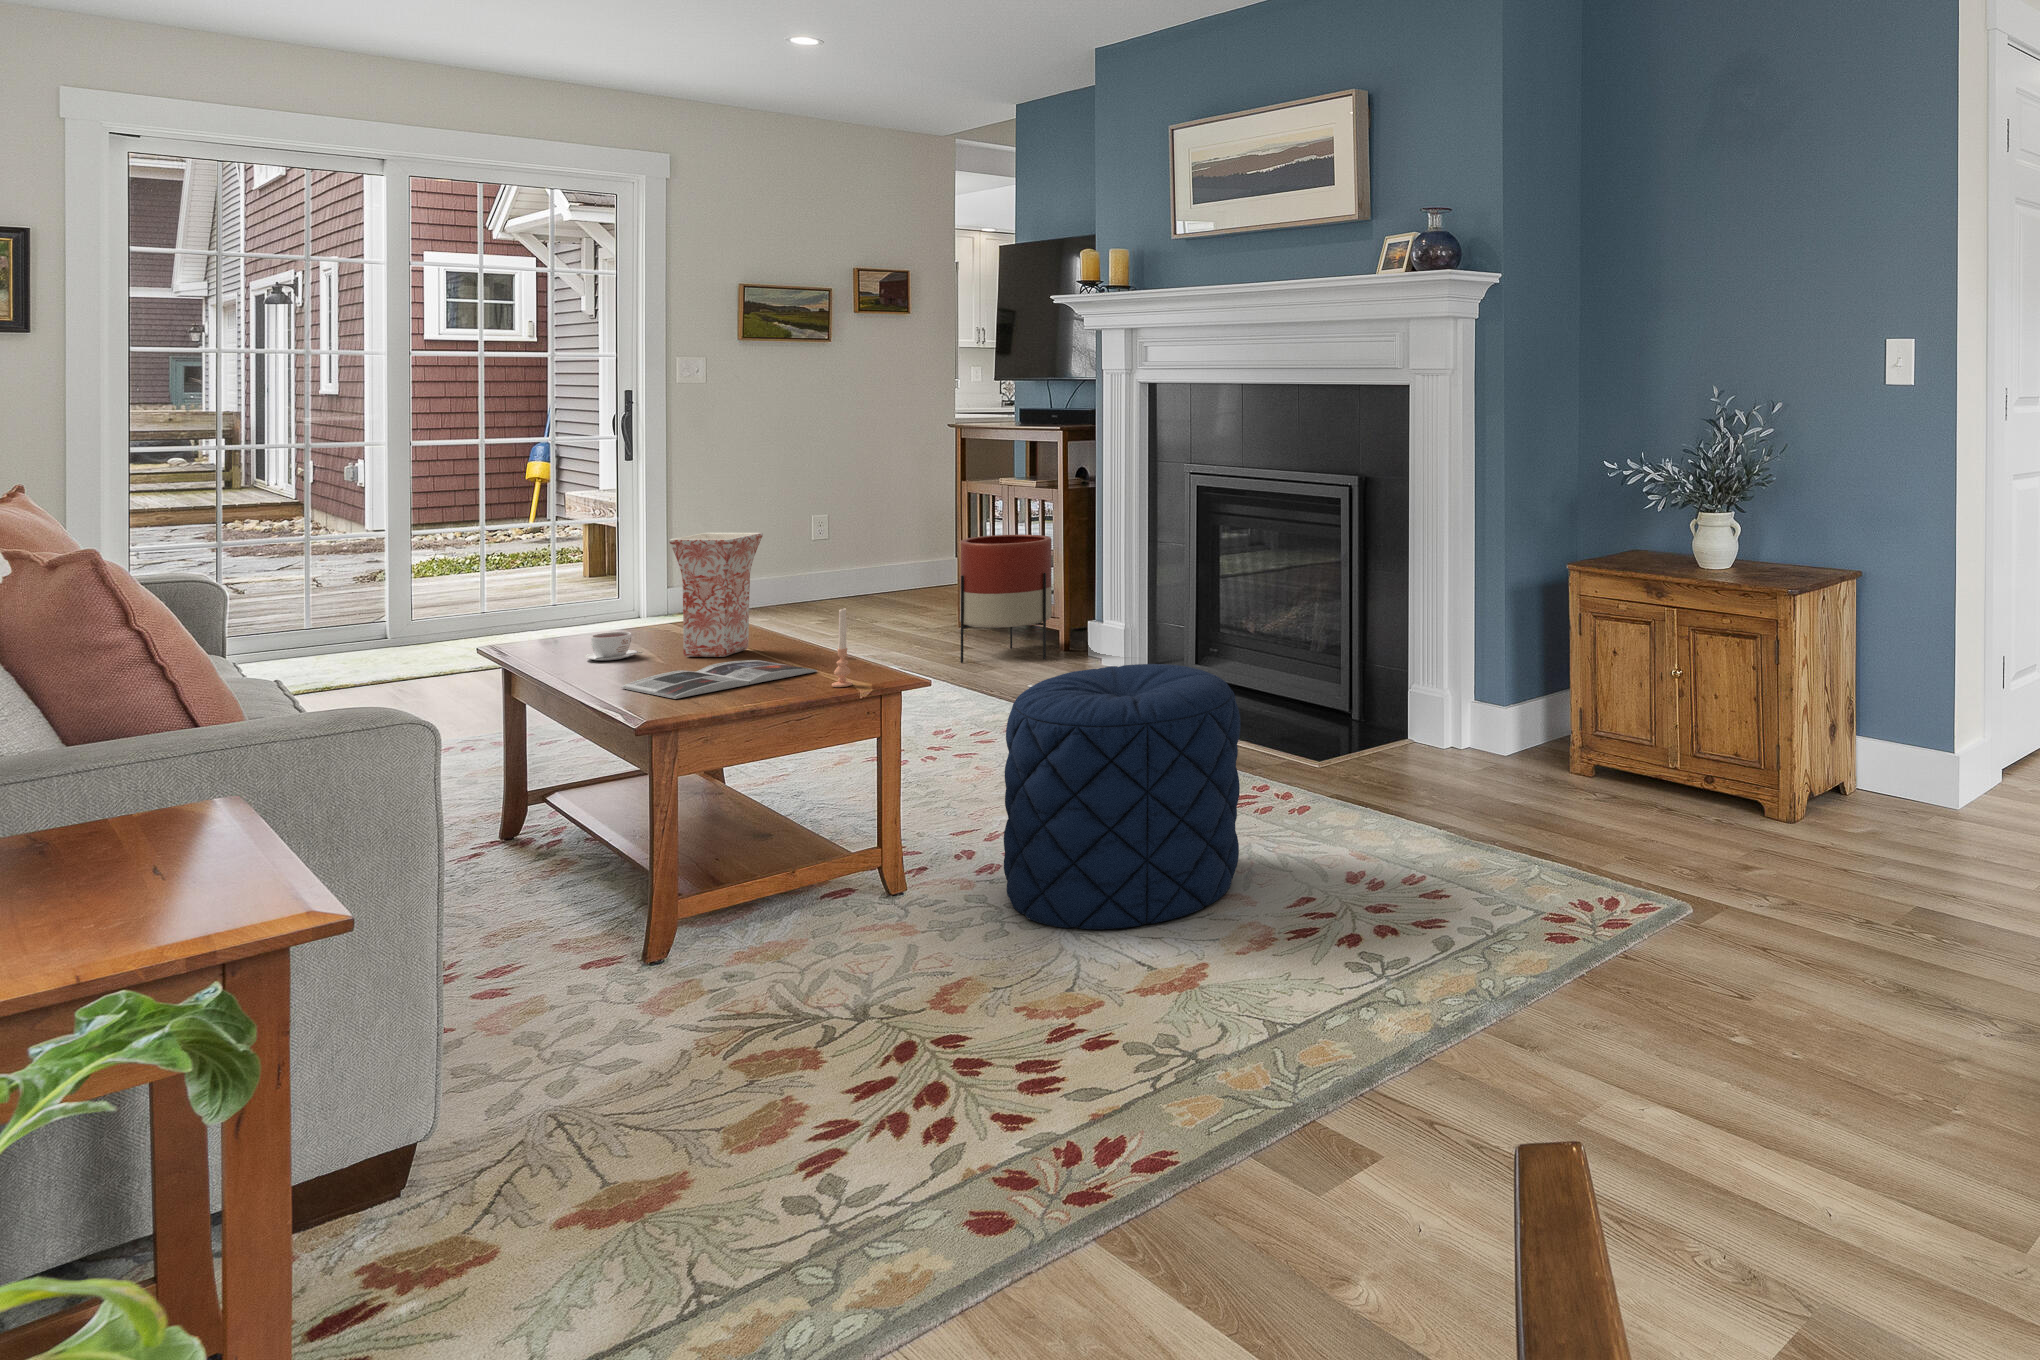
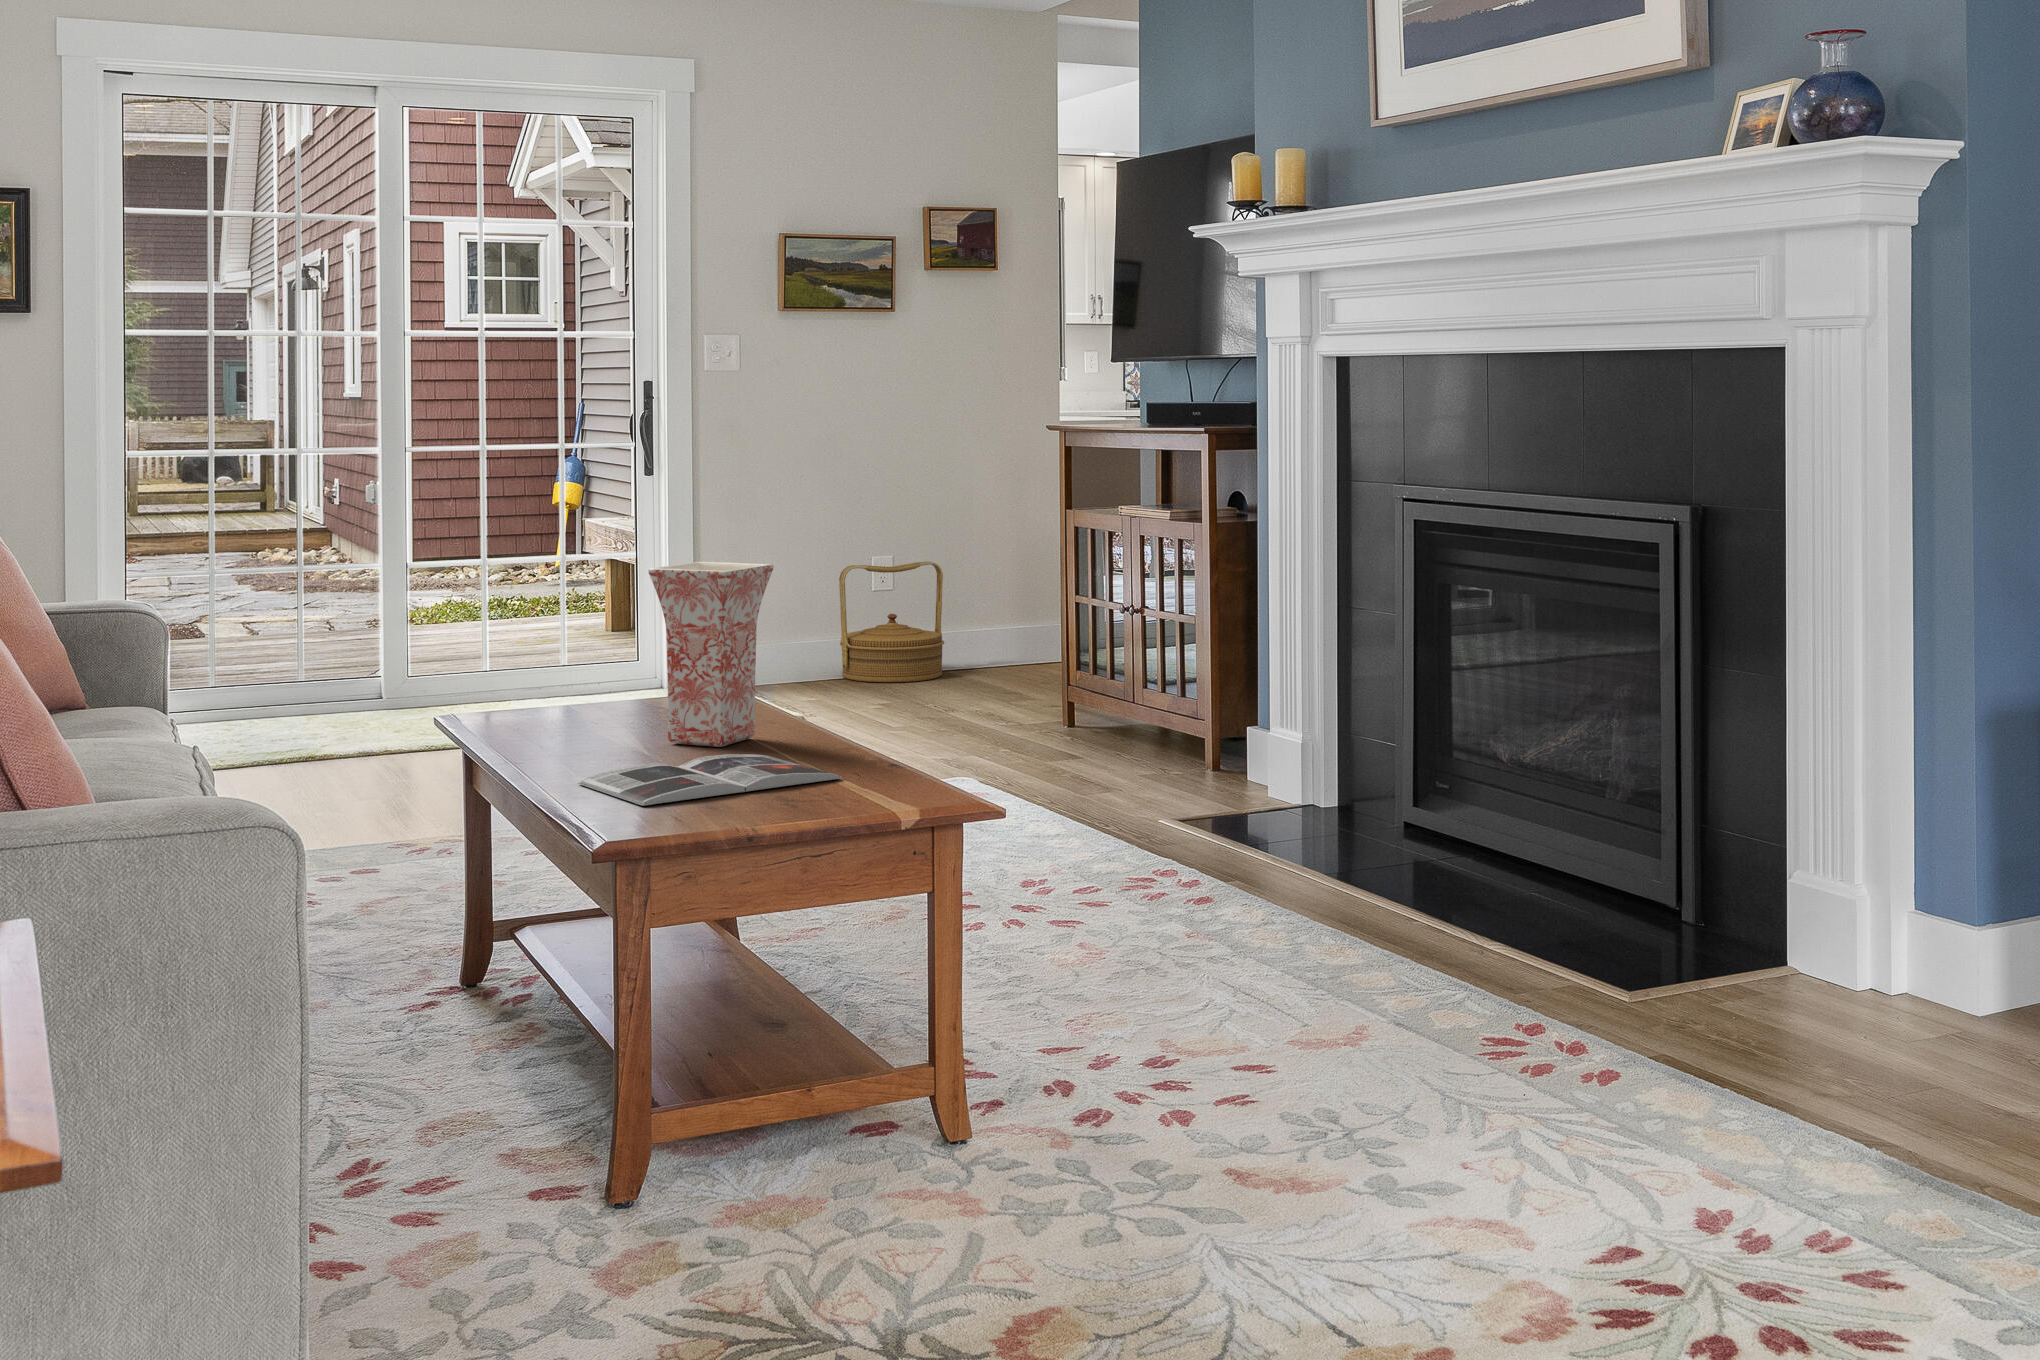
woven basket: none [785,518,867,605] -> present [839,562,944,682]
planter: present [960,535,1052,663] -> none [1064,590,1194,781]
candle: present [832,608,853,687] -> none [858,682,888,806]
coffee cup: present [584,632,642,661] -> none [543,701,617,741]
pouf: present [1004,664,1240,929] -> none [1113,804,1504,1258]

